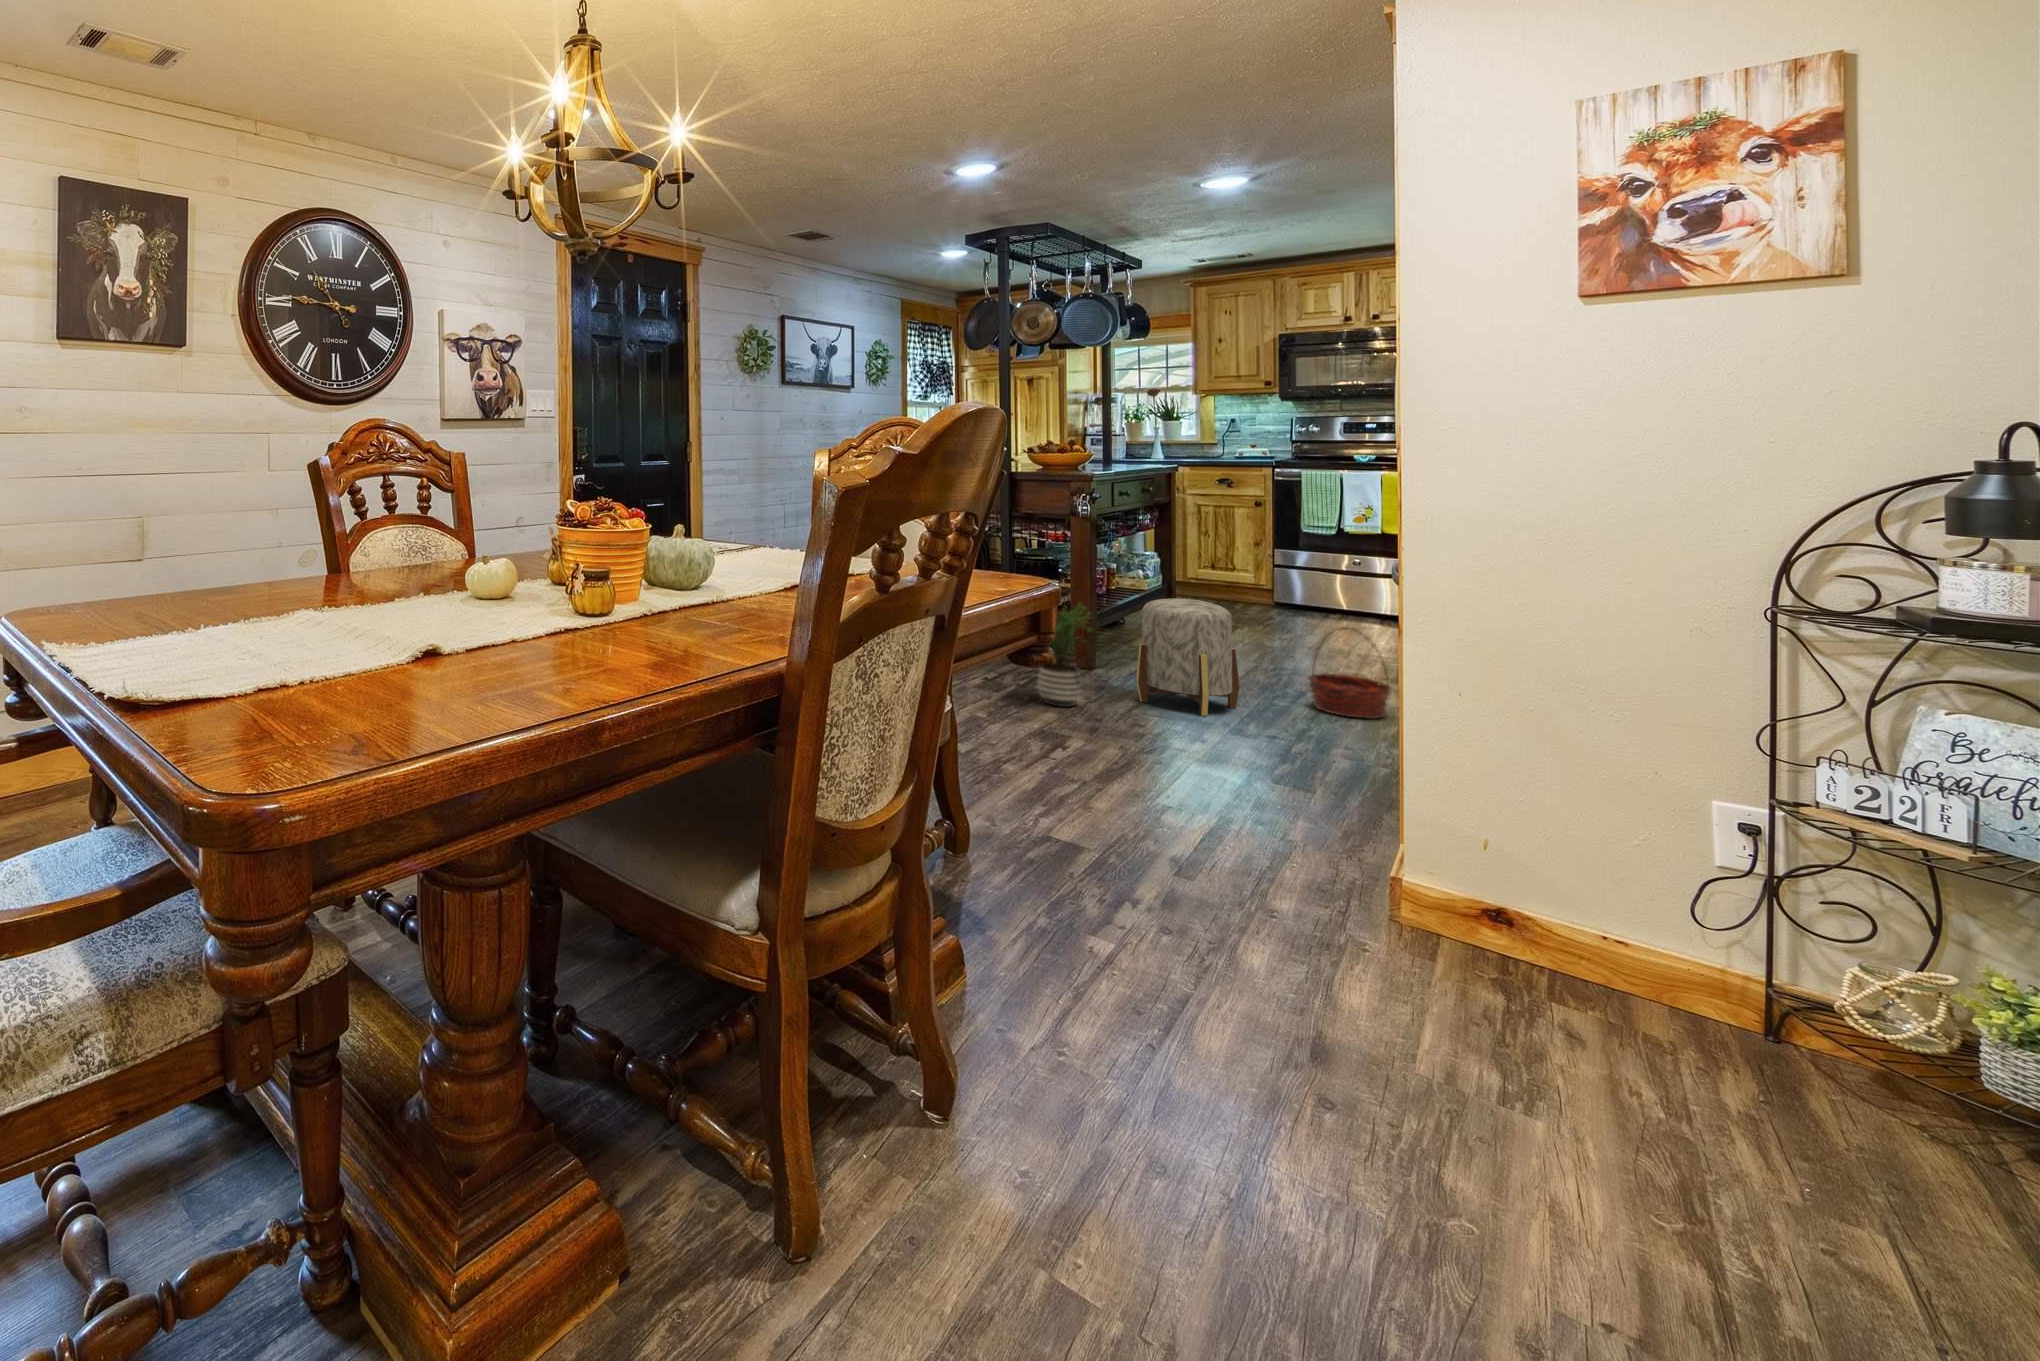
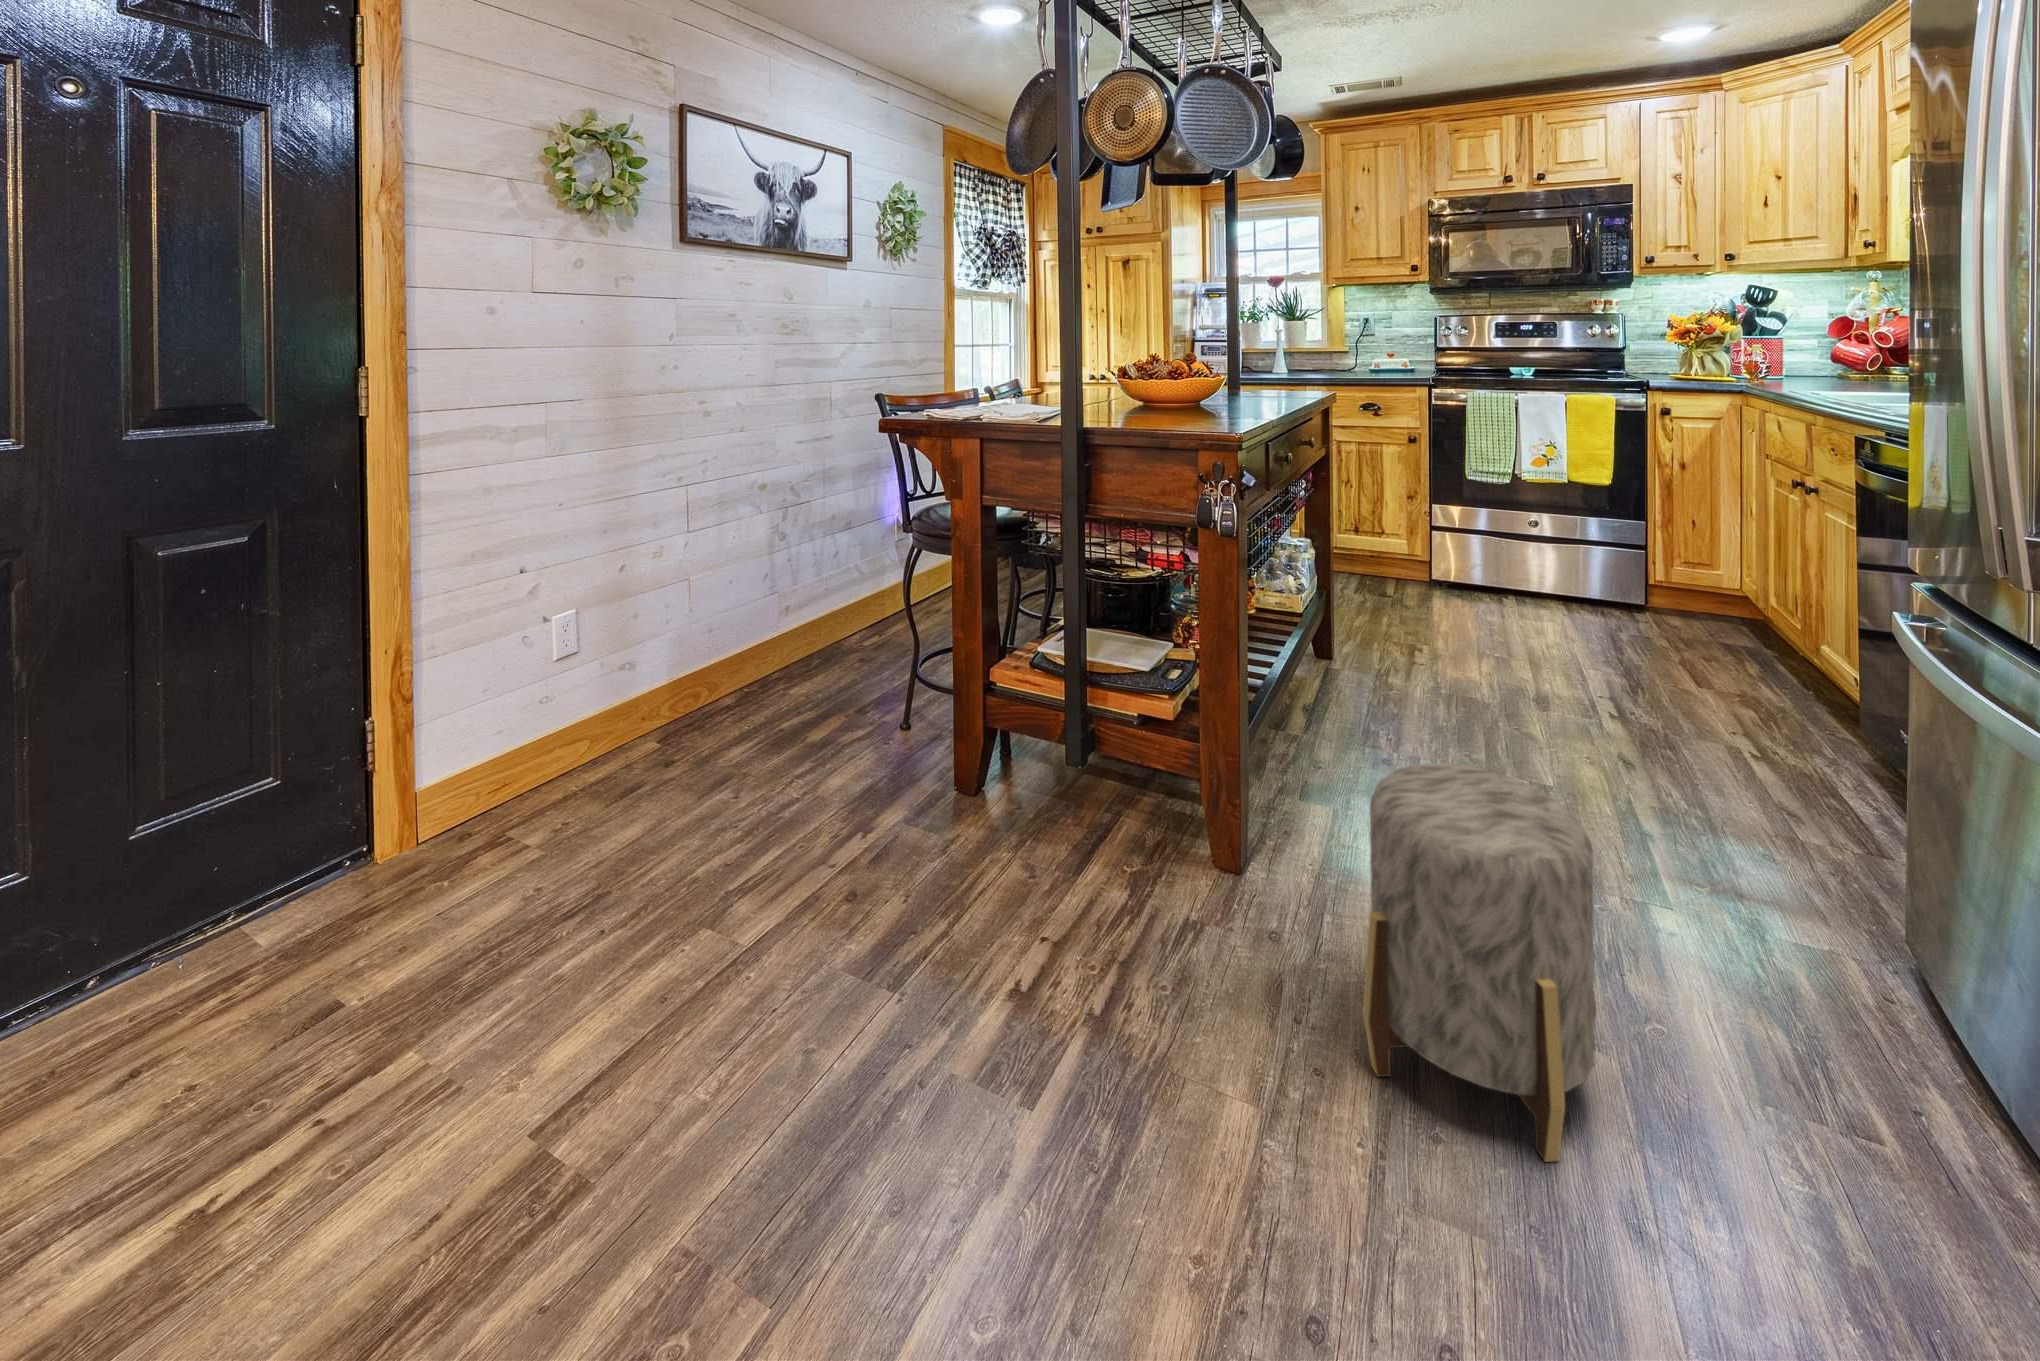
potted plant: present [1038,603,1089,707] -> none [1070,807,1287,1176]
basket: present [1308,628,1390,719] -> none [1708,820,1922,1082]

